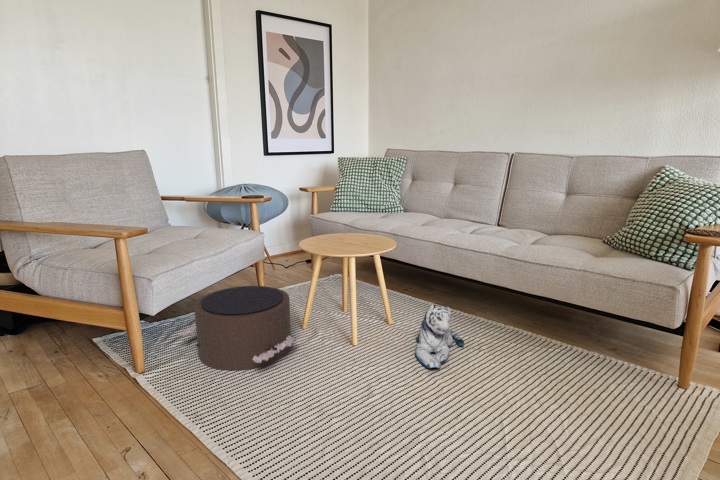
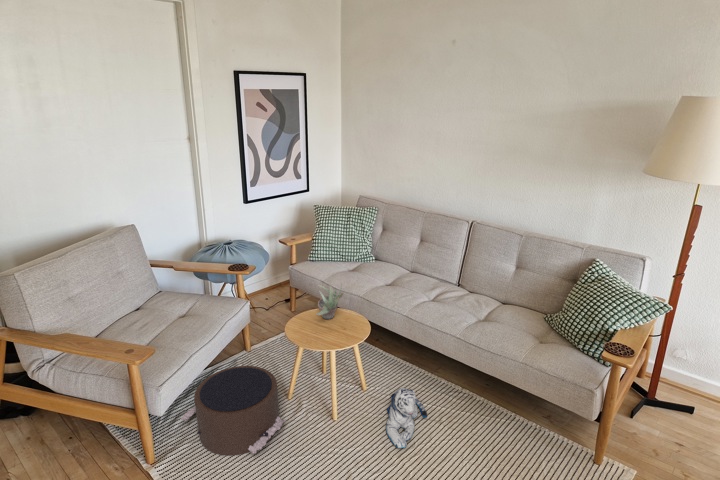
succulent plant: none [336,193,368,240] -> present [316,283,343,319]

